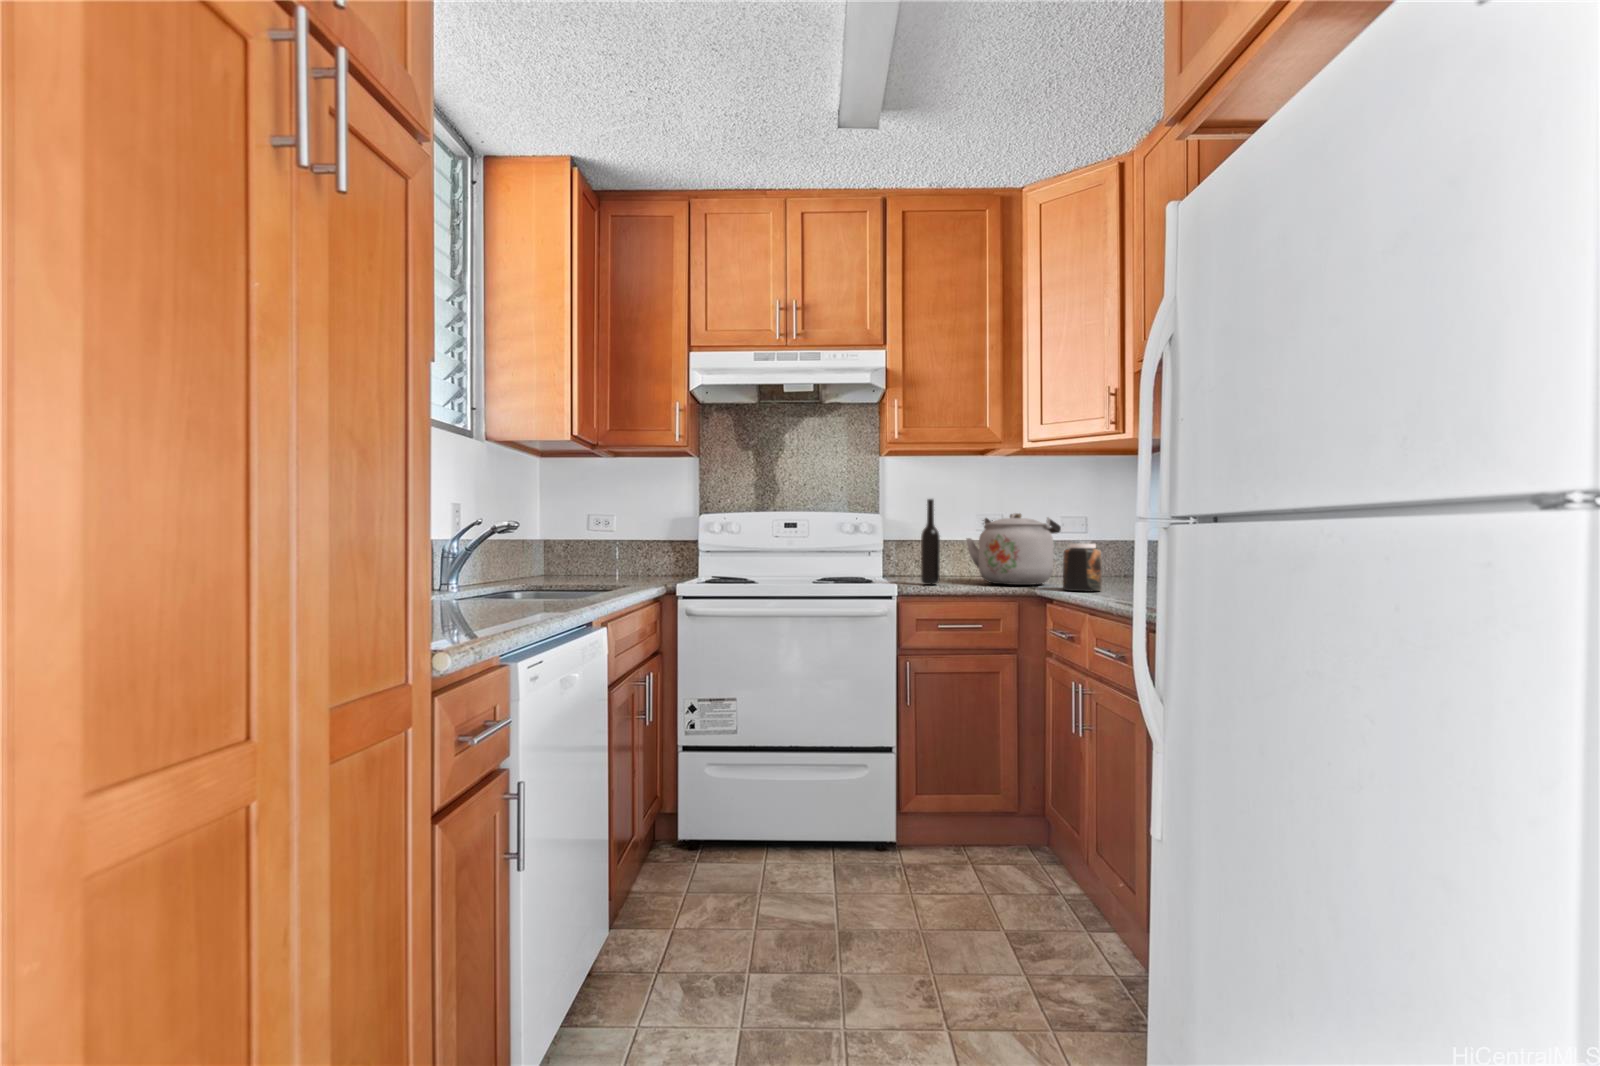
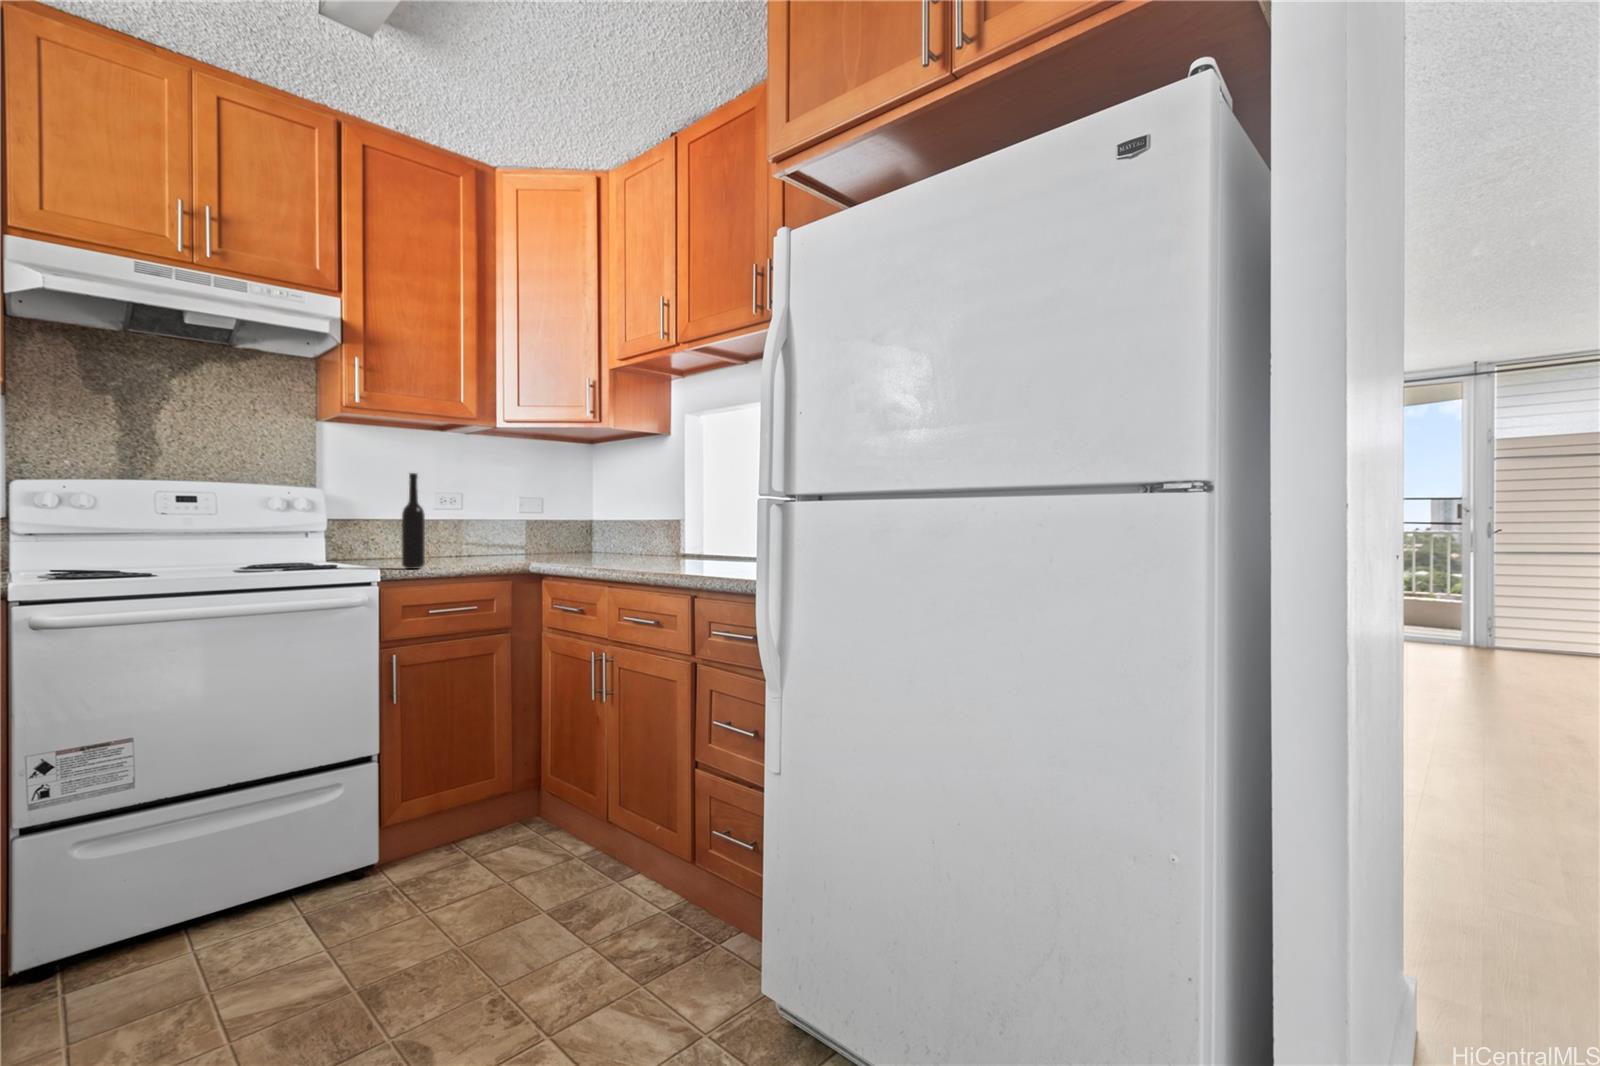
kettle: present [966,513,1061,585] -> none [447,492,545,565]
jar: present [1063,544,1102,591] -> none [563,522,600,568]

